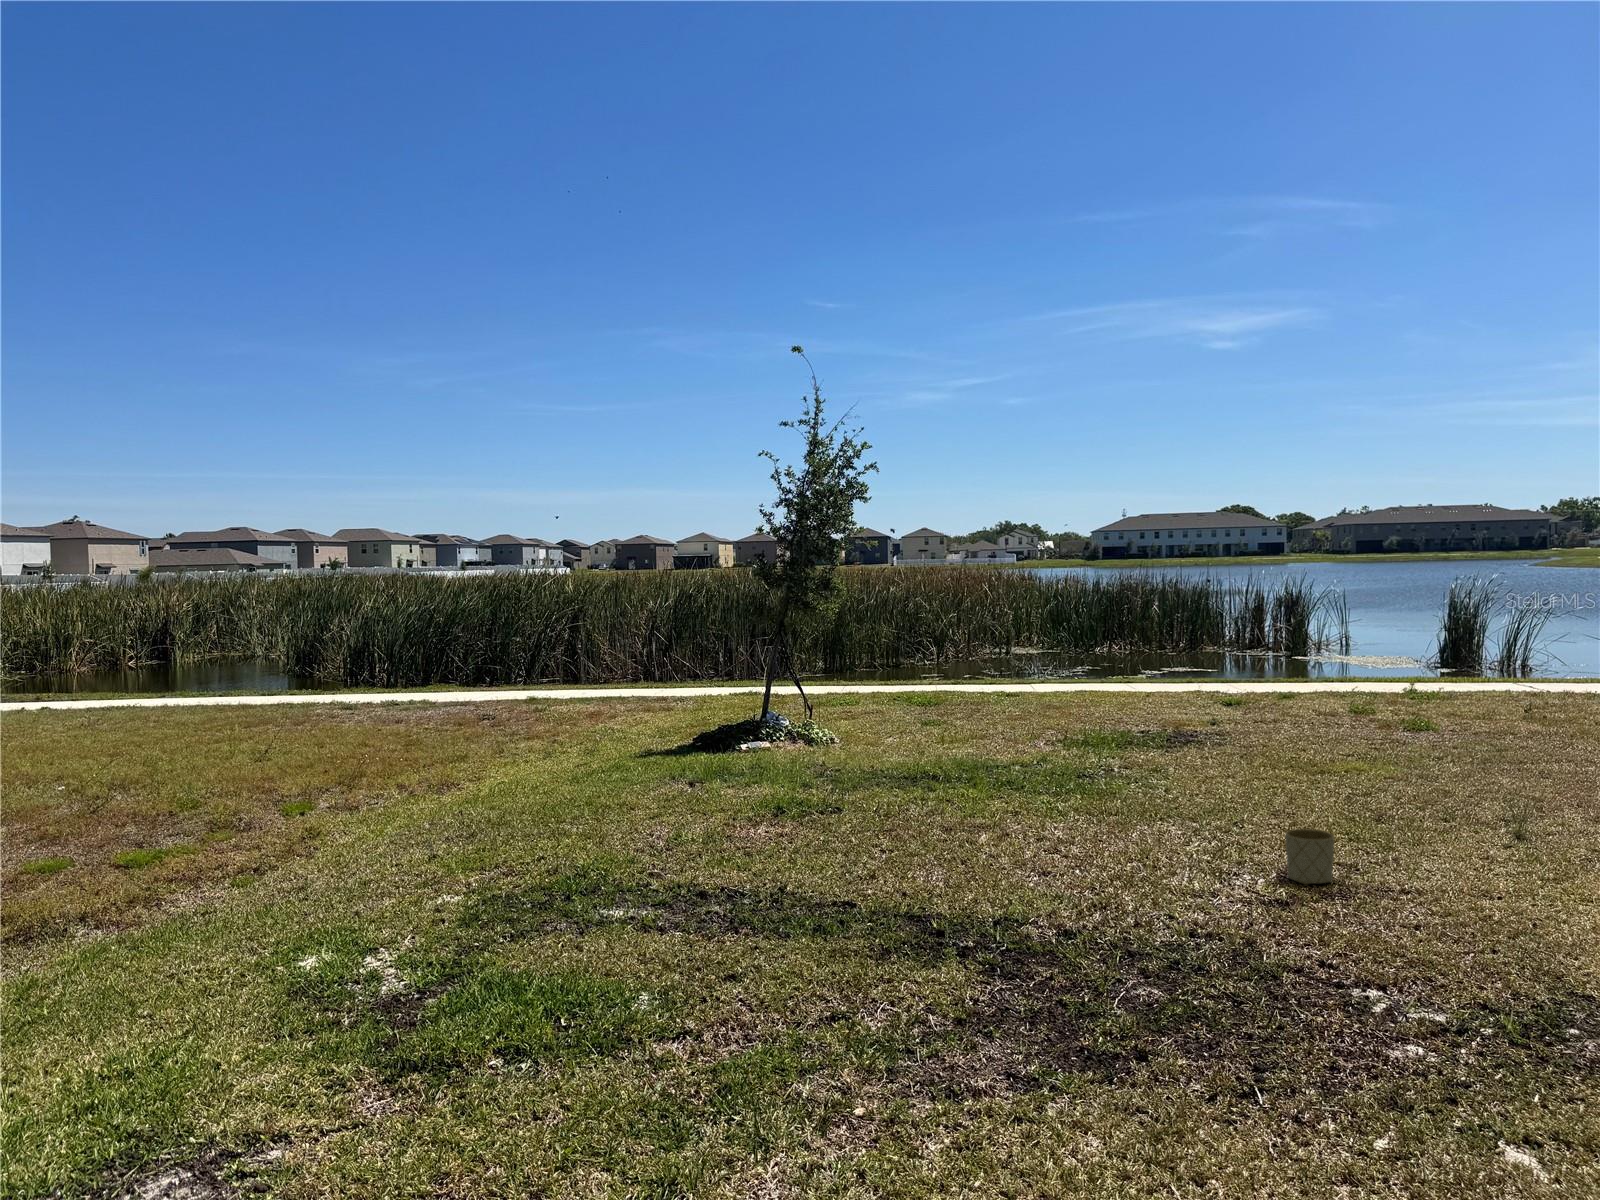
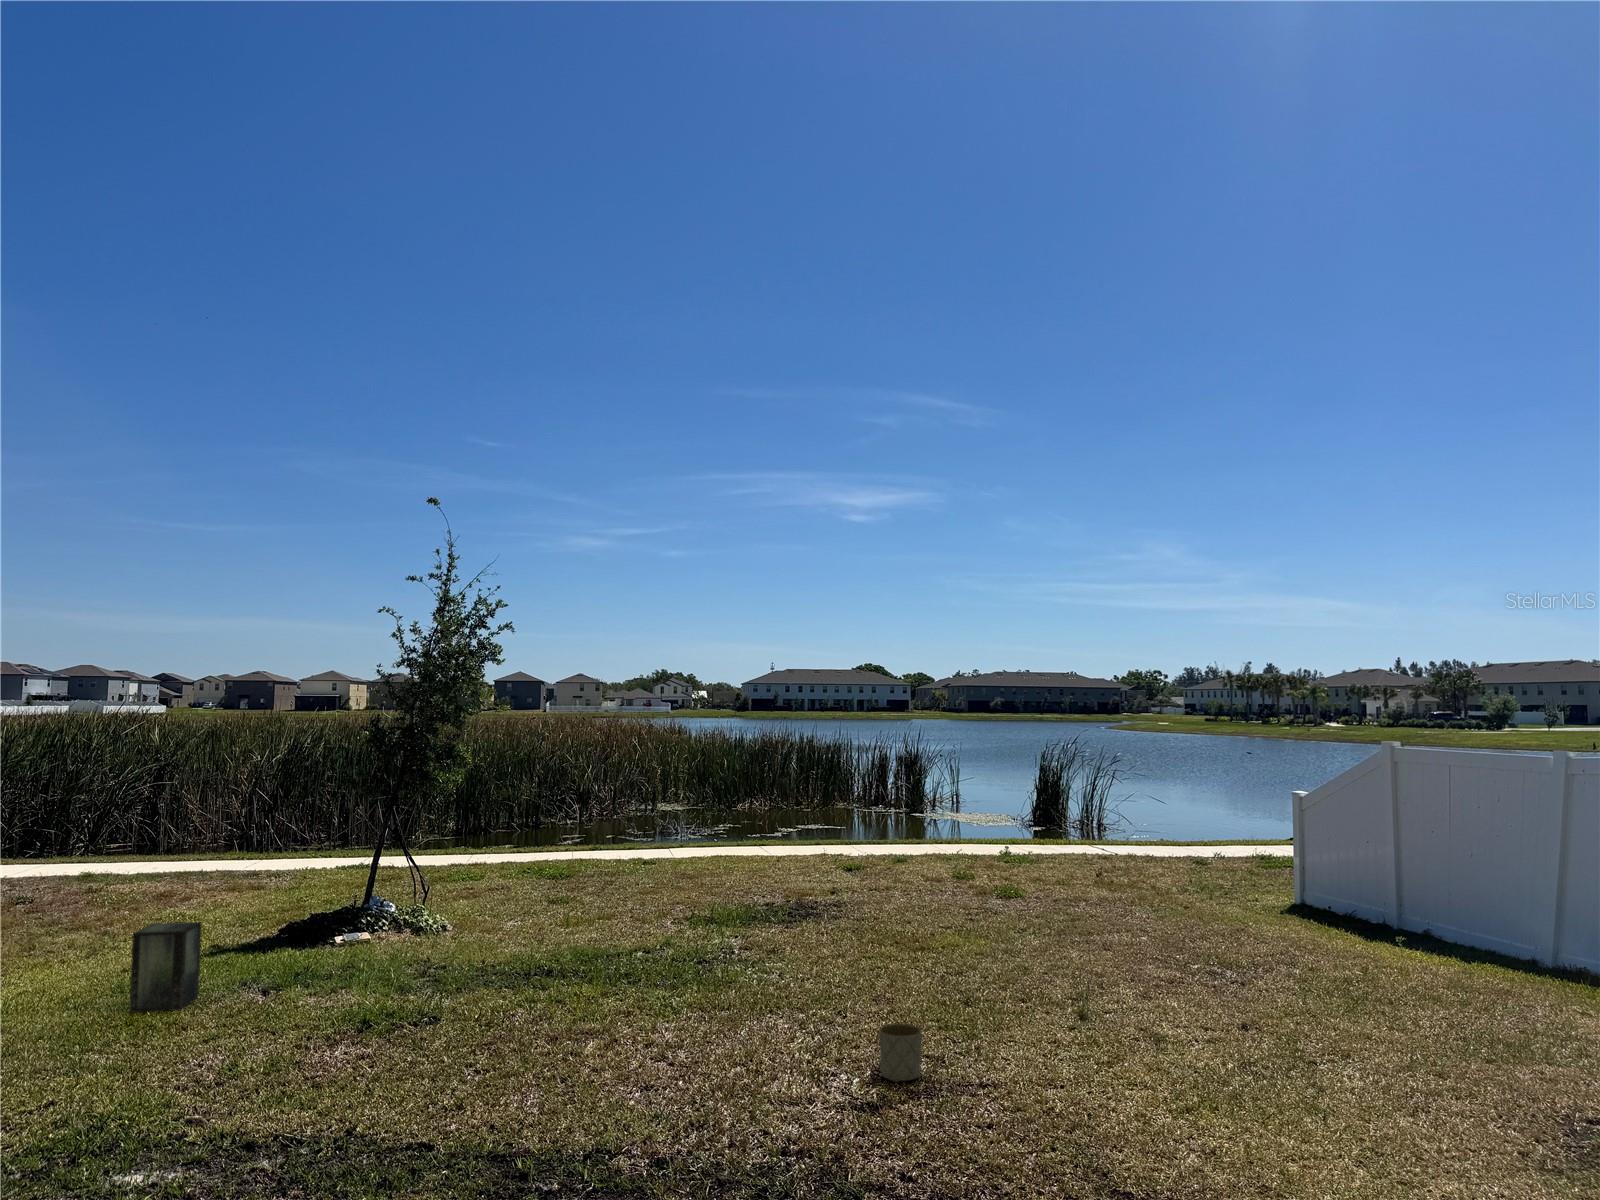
storage box: none [580,724,634,797] -> present [129,922,202,1013]

